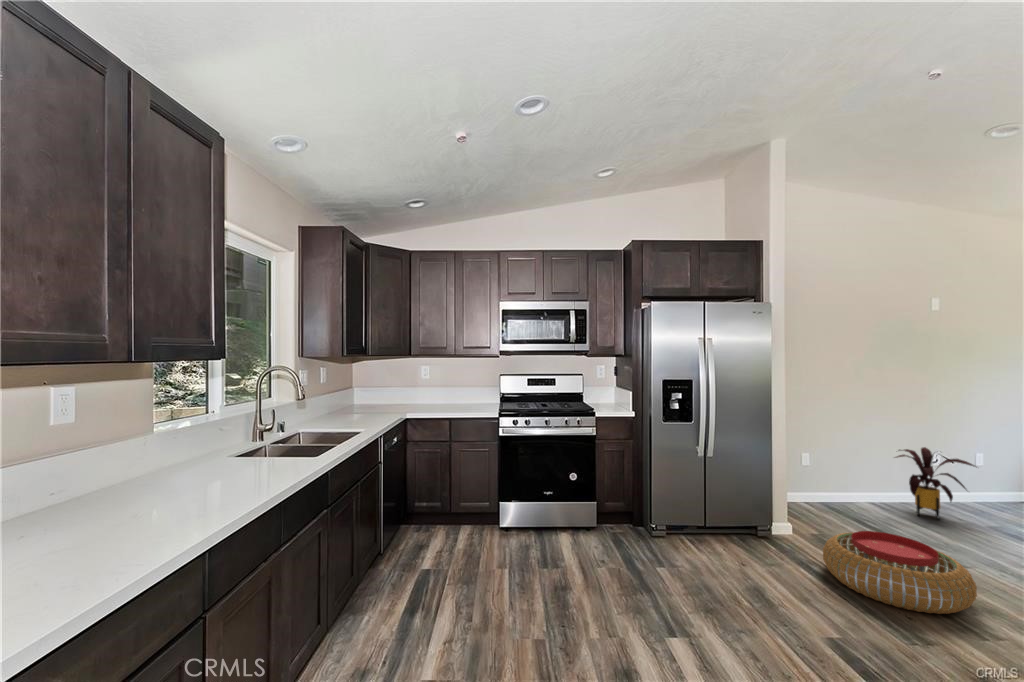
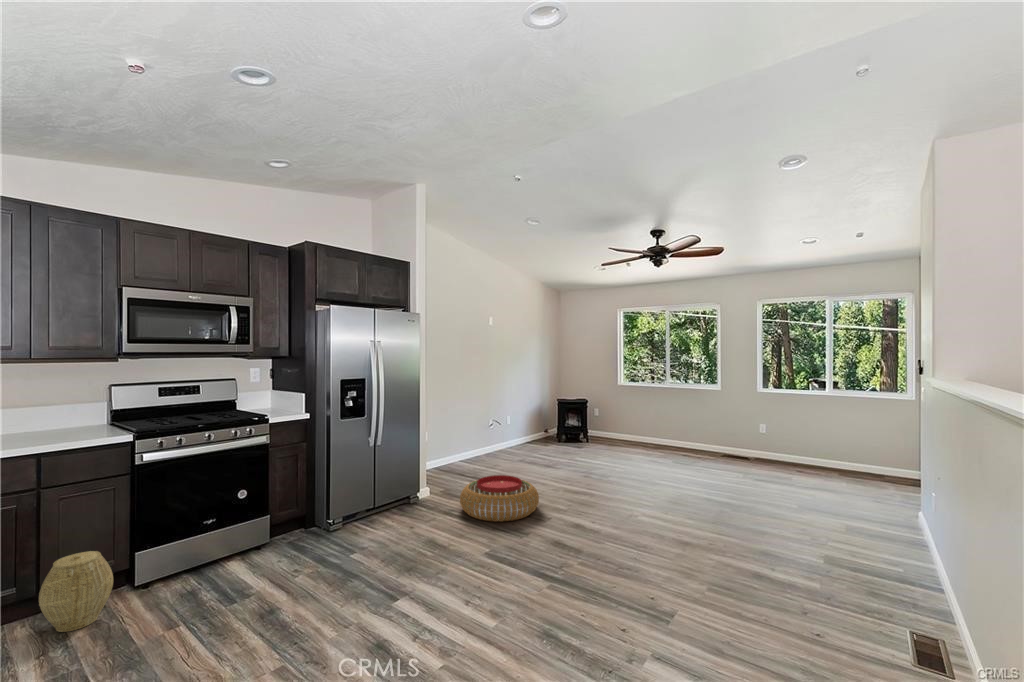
house plant: present [896,447,975,520] -> none [474,413,520,462]
woven basket: none [439,490,477,543] -> present [39,551,113,632]

